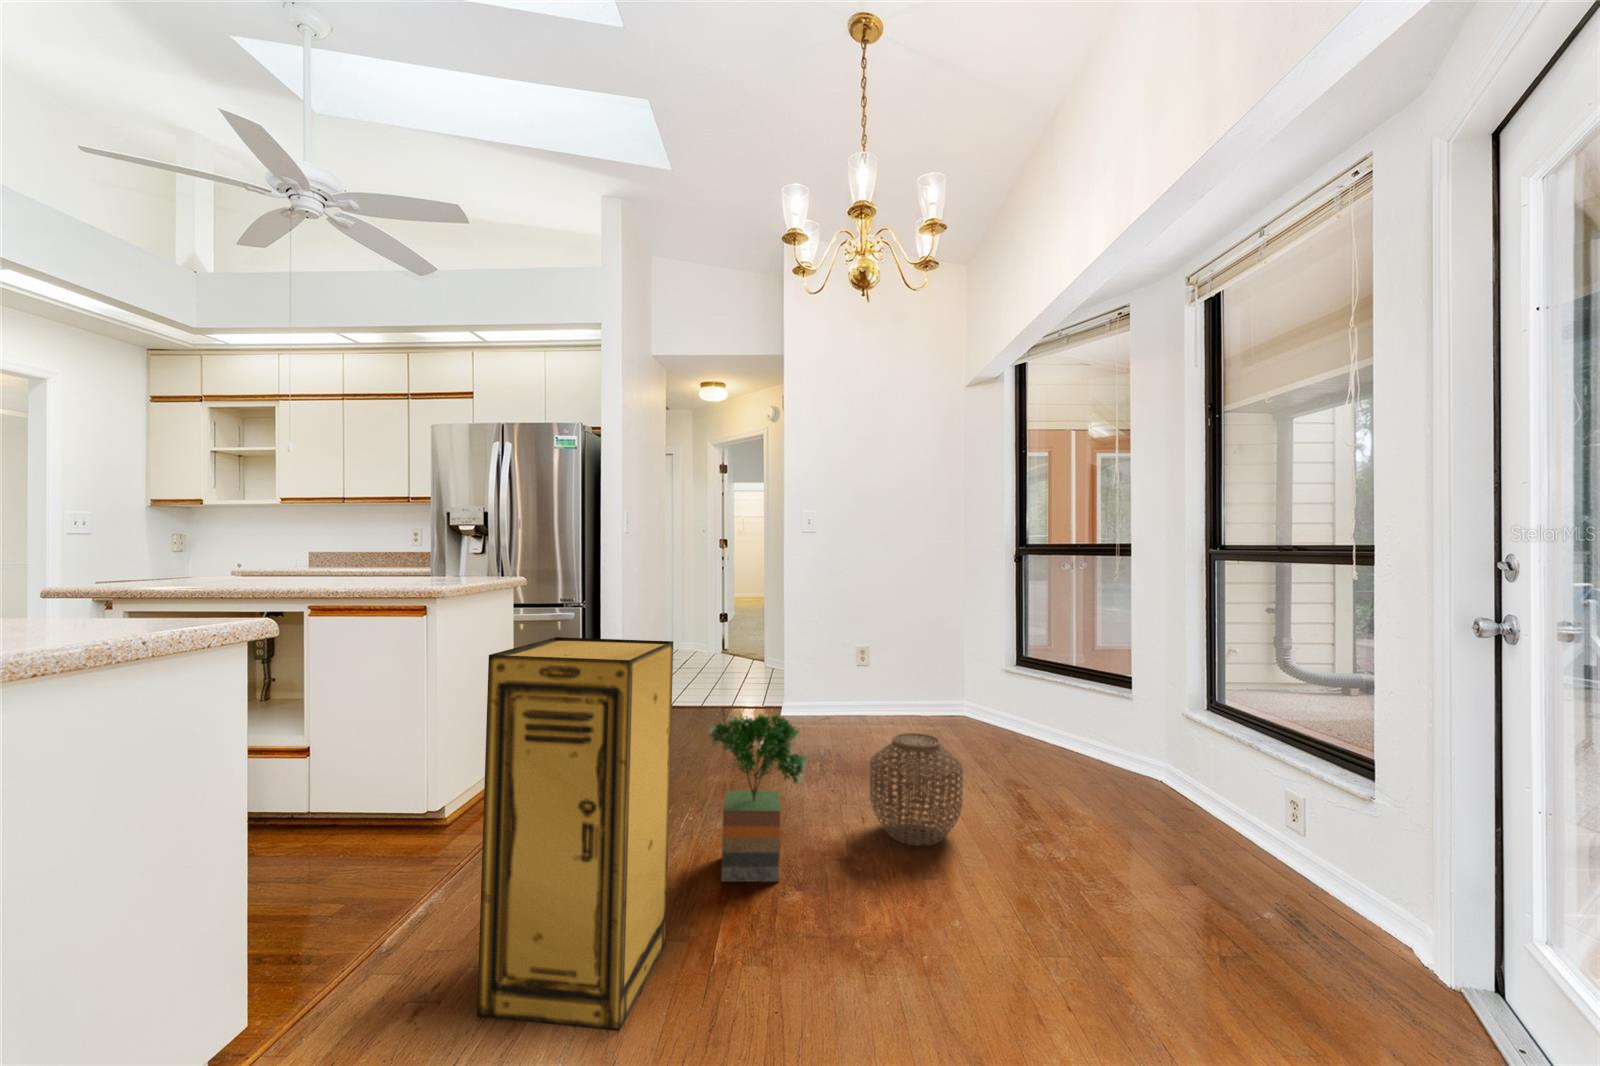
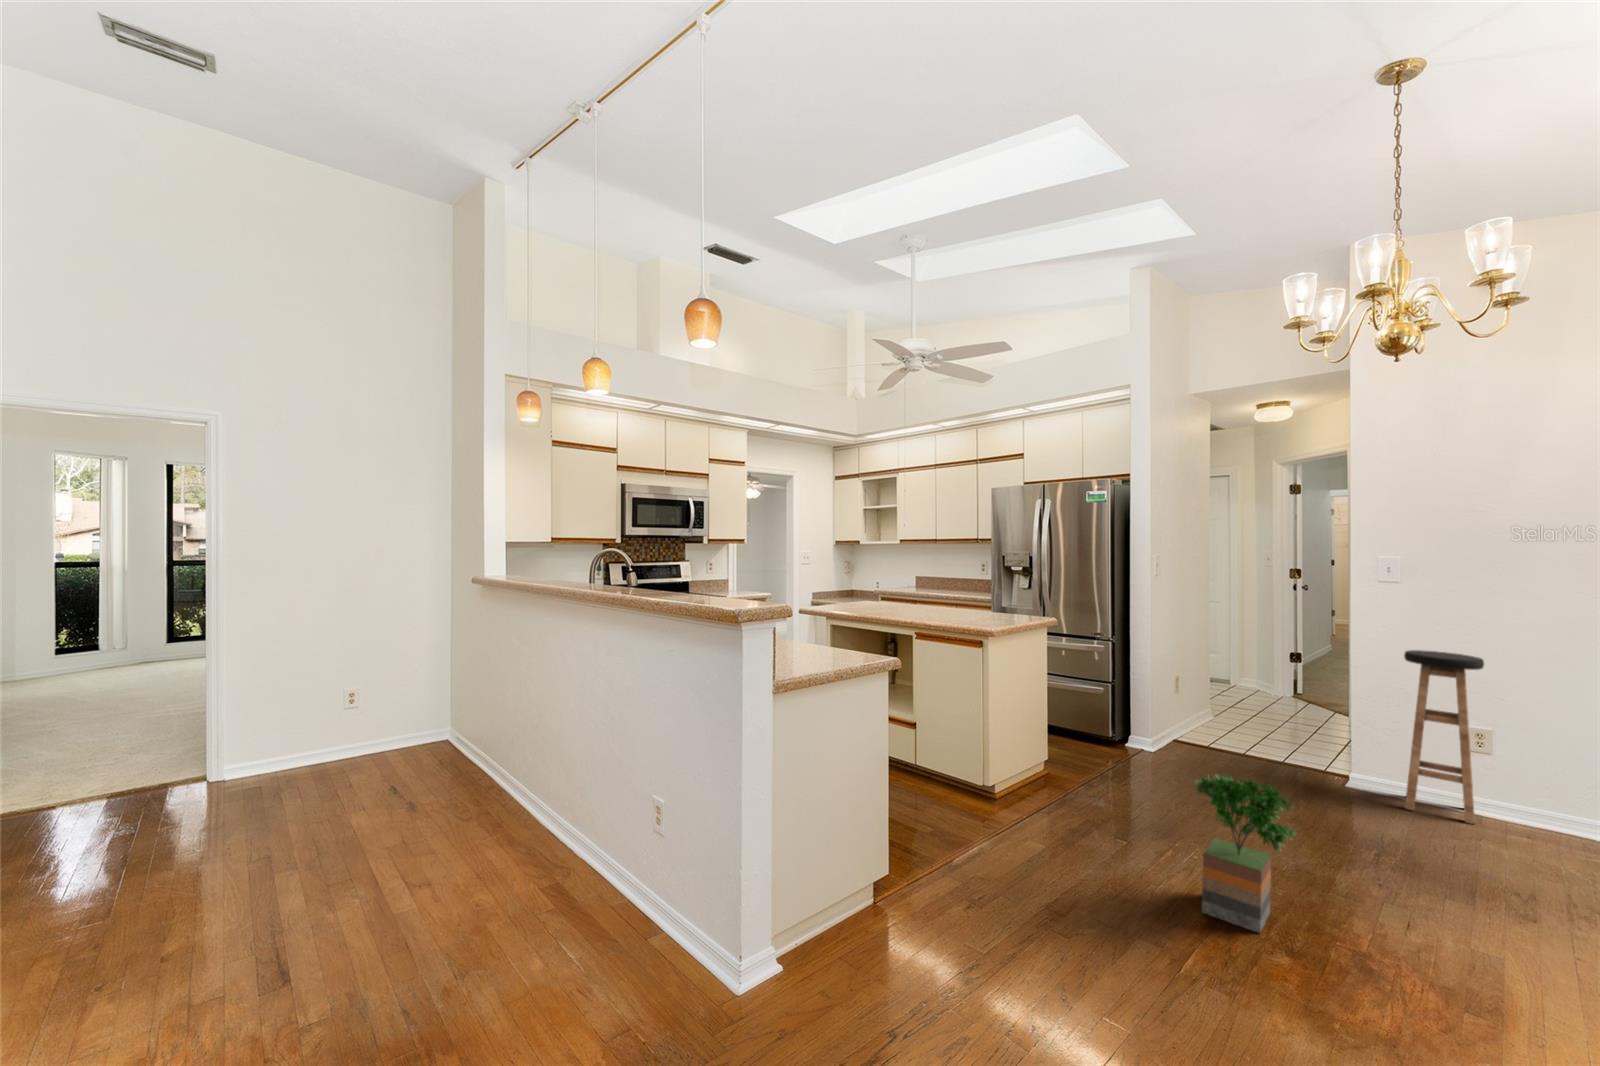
bar stool: none [826,587,875,725] -> present [1404,650,1484,824]
storage cabinet: present [477,637,673,1031] -> none [1000,688,1143,972]
woven basket: present [870,733,963,845] -> none [1393,839,1535,973]

